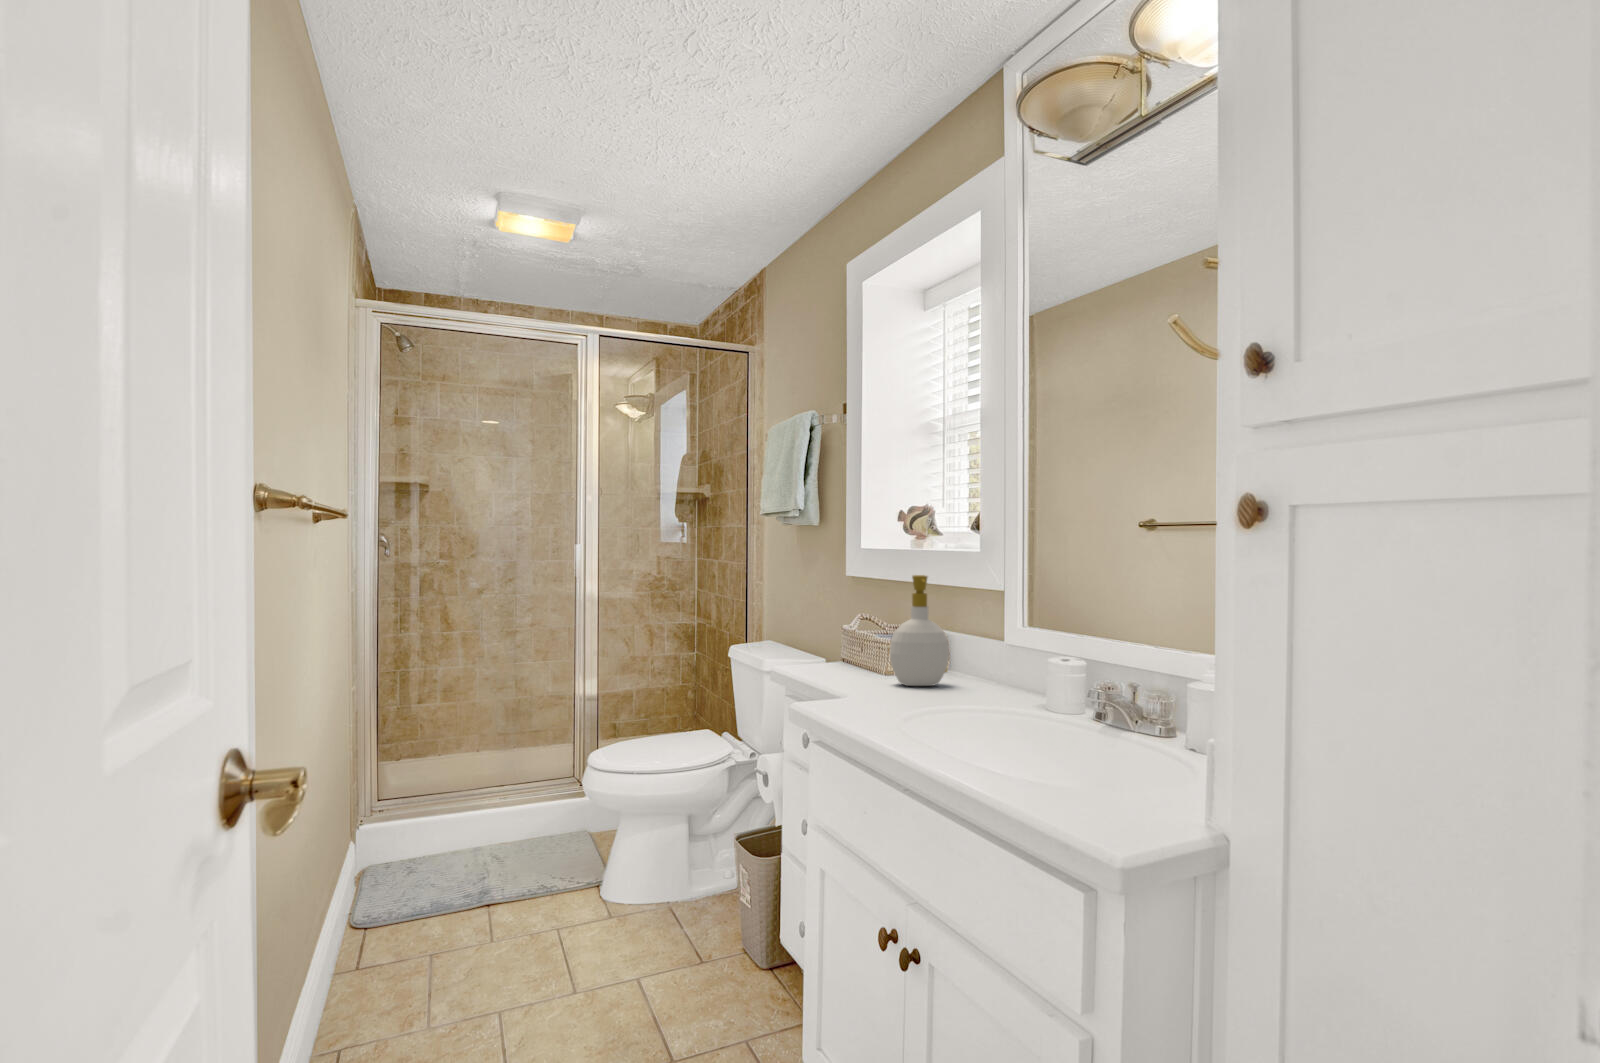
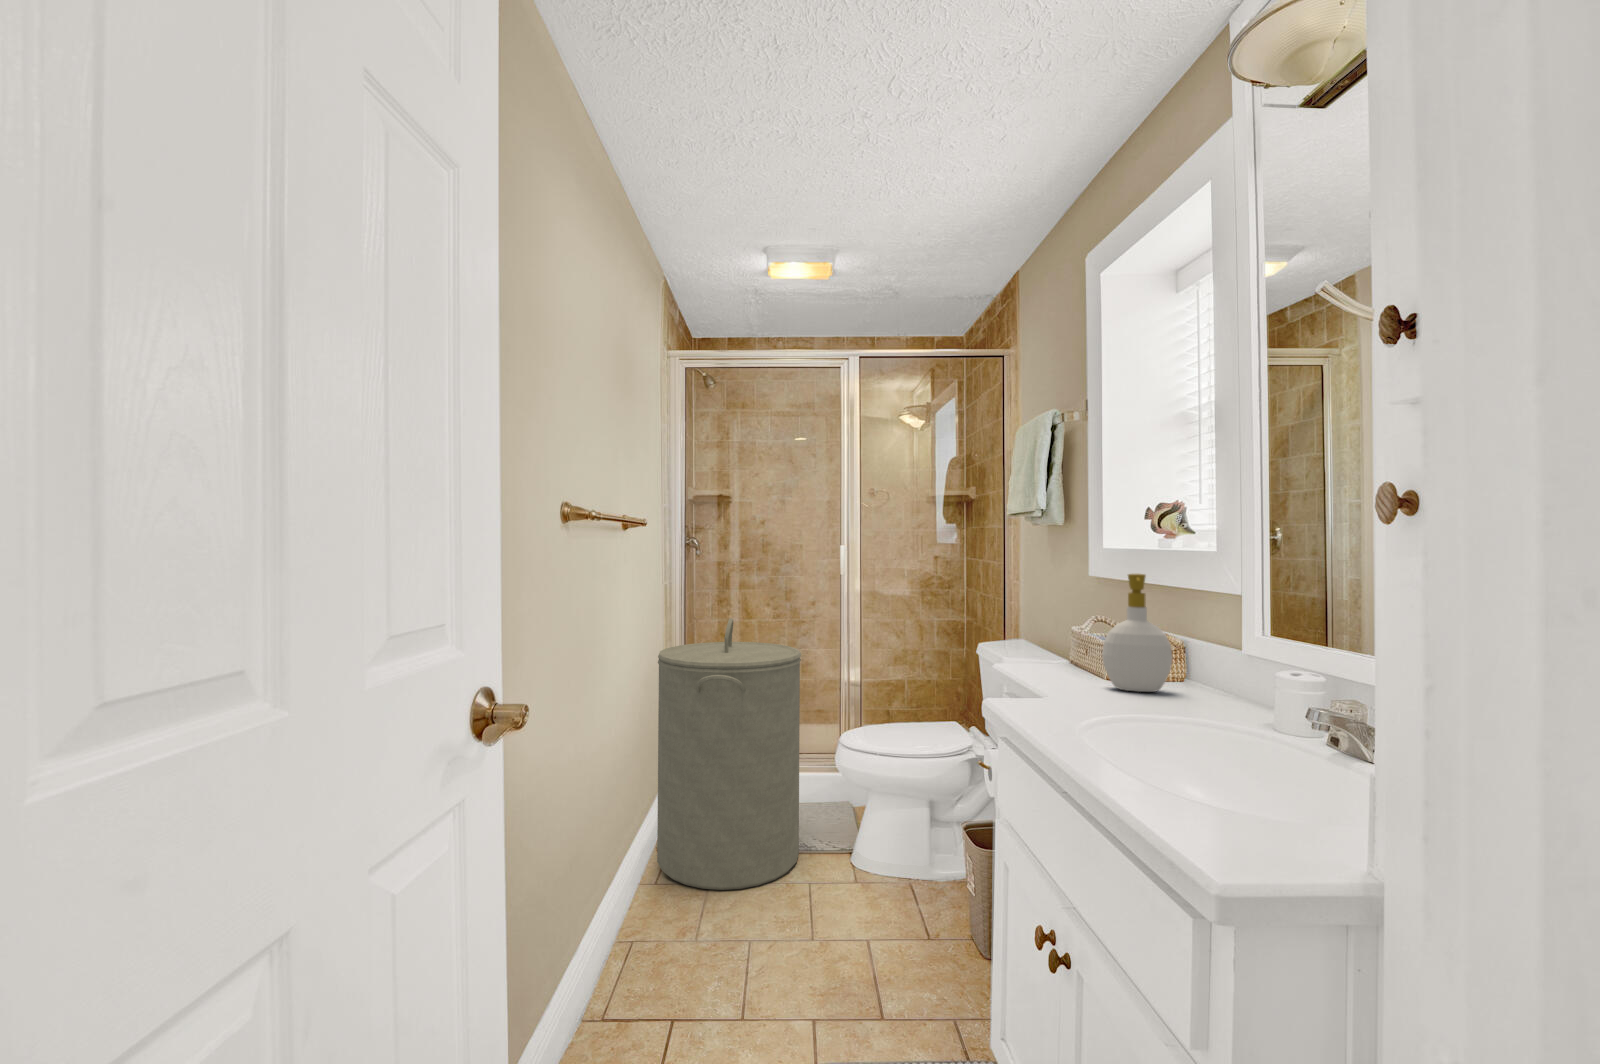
laundry hamper: none [352,633,541,964] -> present [657,618,801,890]

